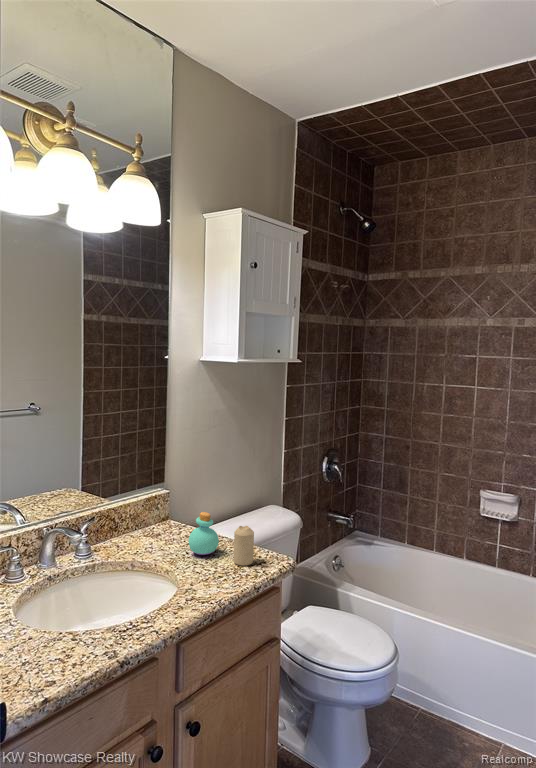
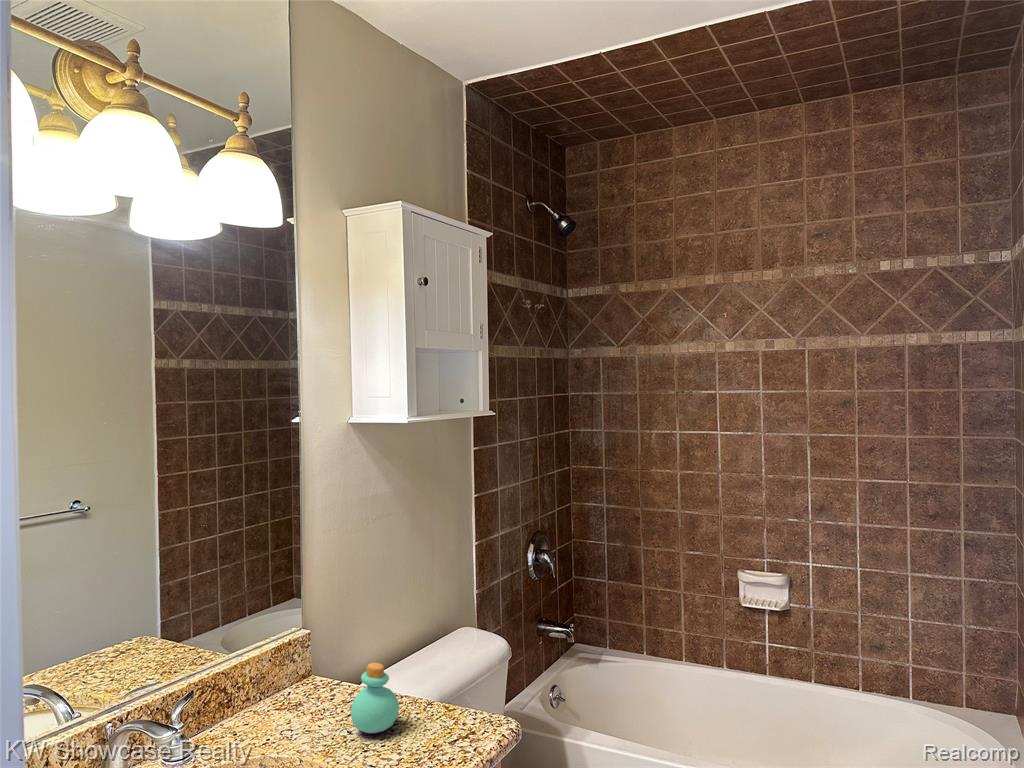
candle: present [234,526,254,566] -> none [425,679,457,745]

